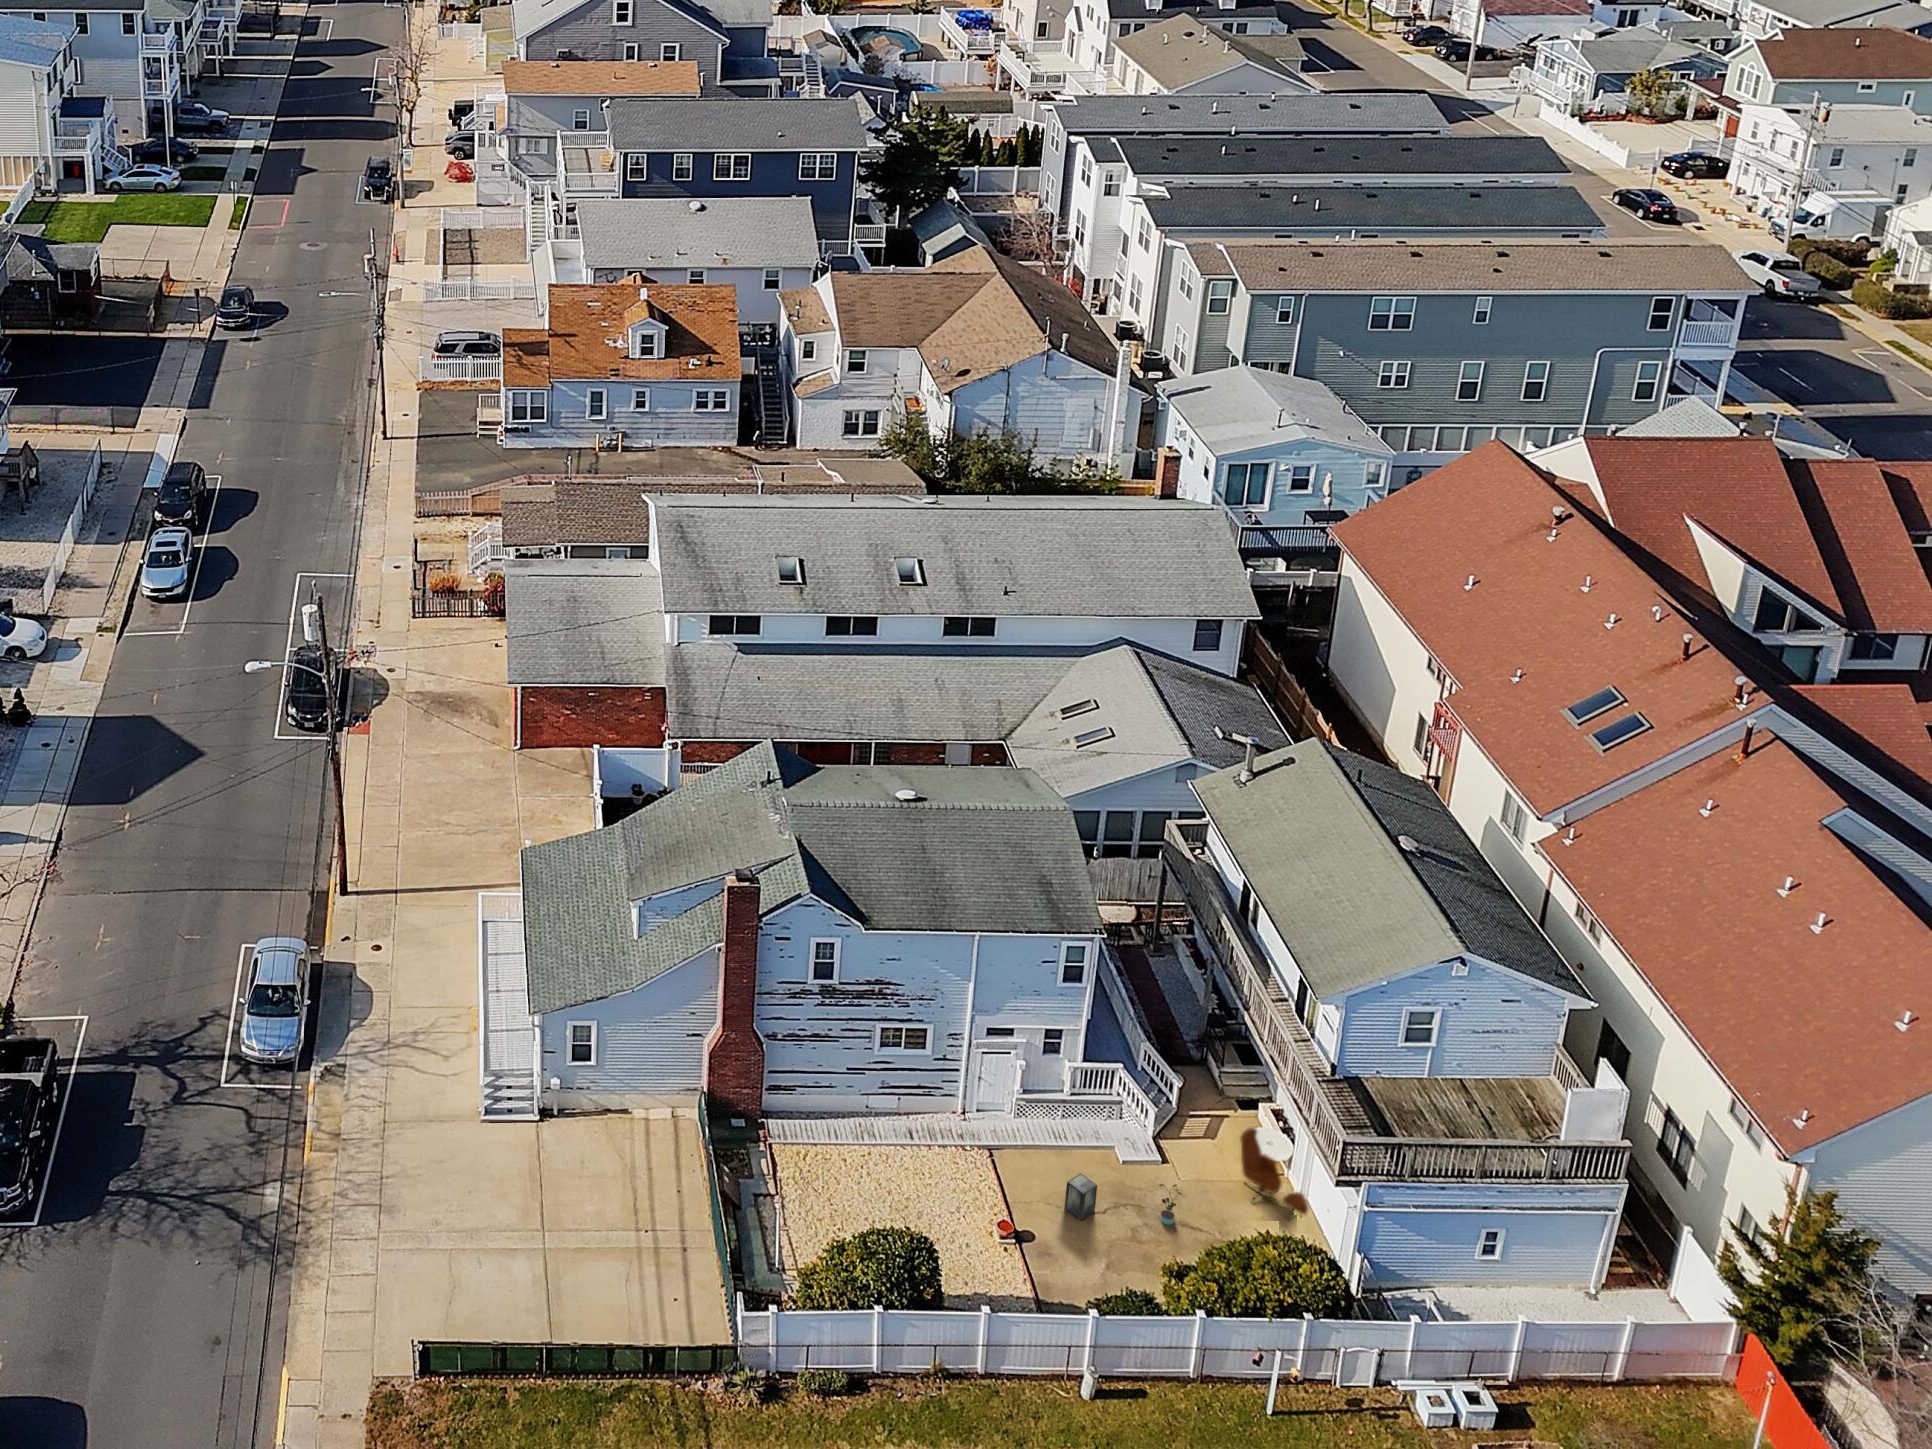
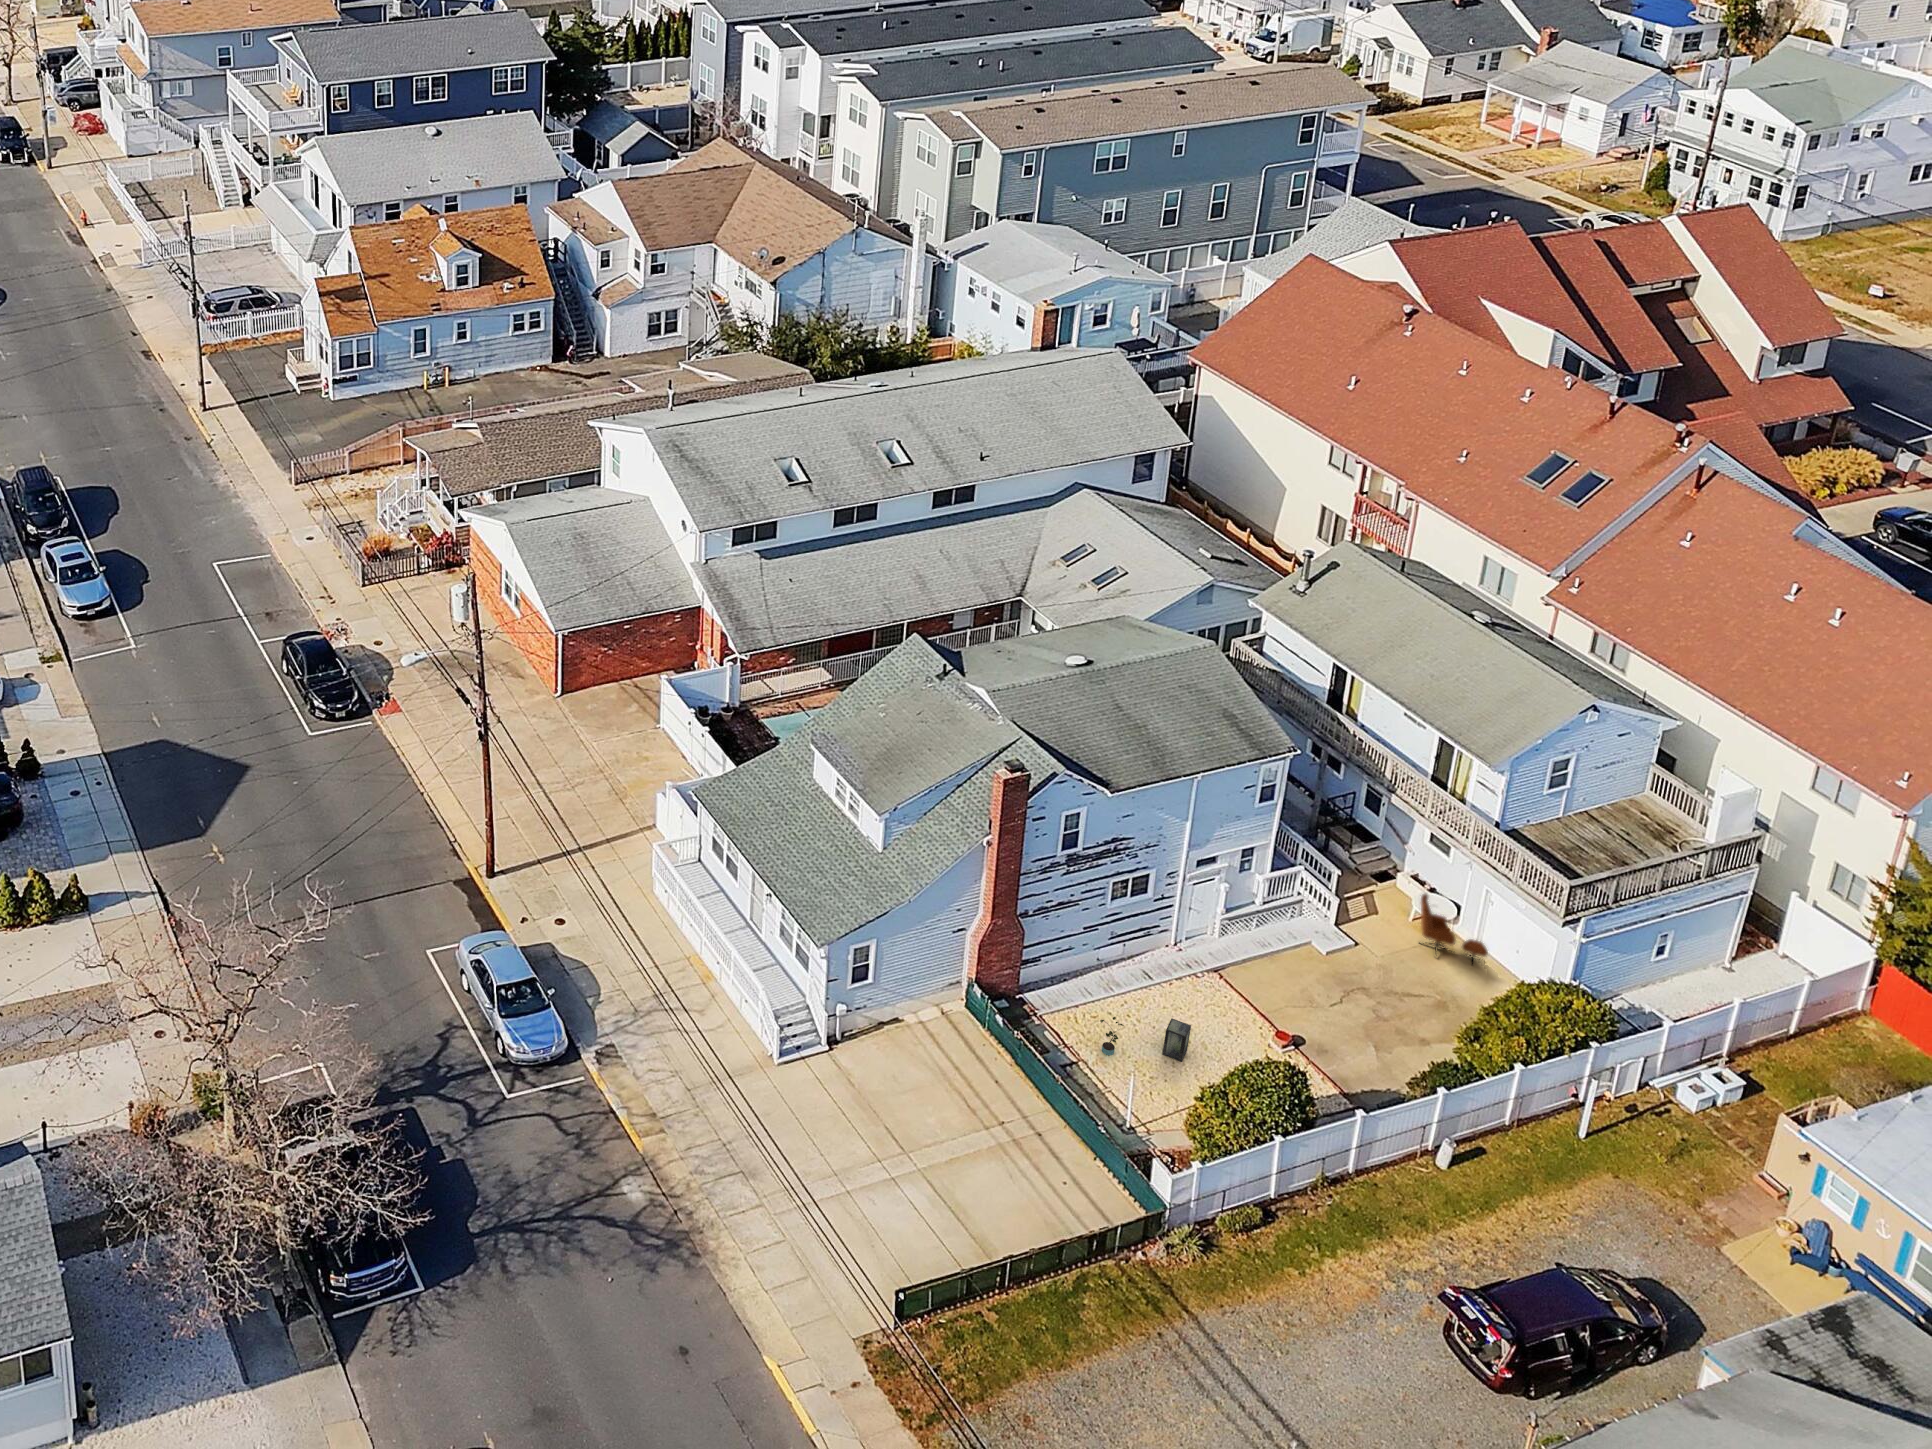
storage box: present [1064,1173,1097,1221] -> present [1162,1018,1191,1062]
potted plant: present [1159,1184,1182,1225] -> present [1100,1017,1124,1055]

